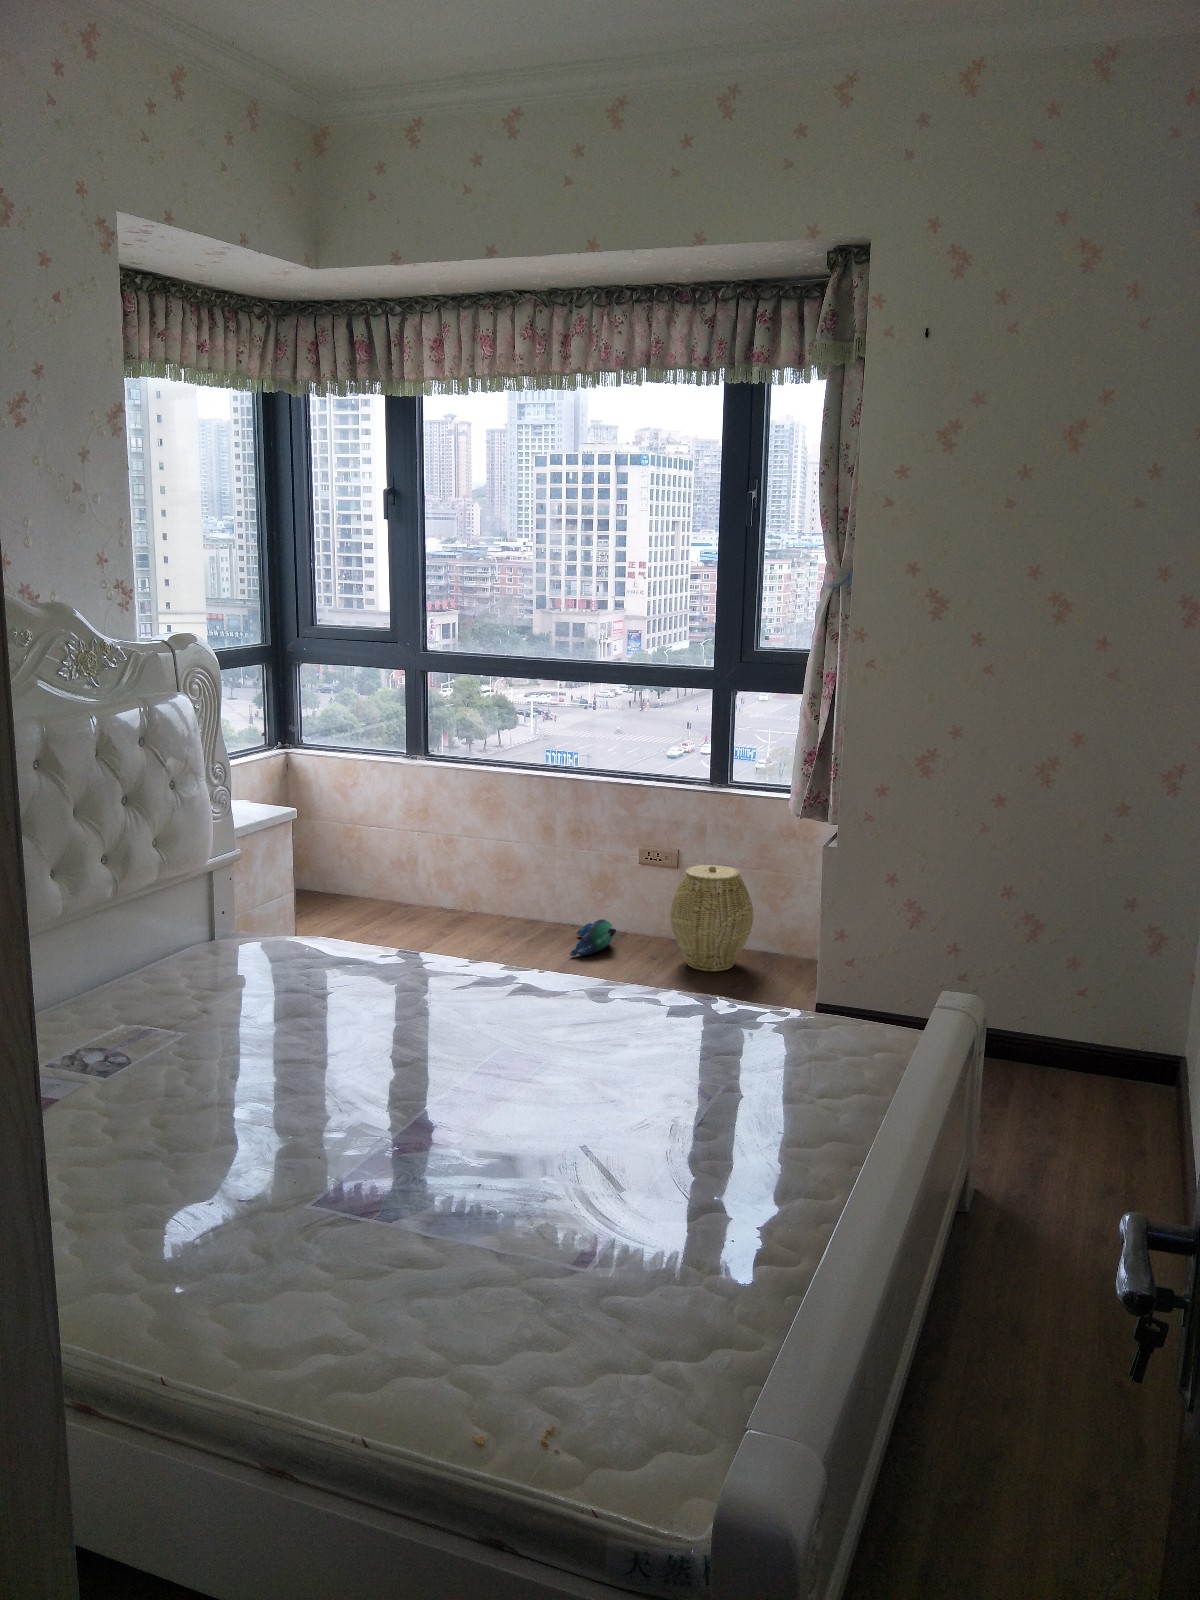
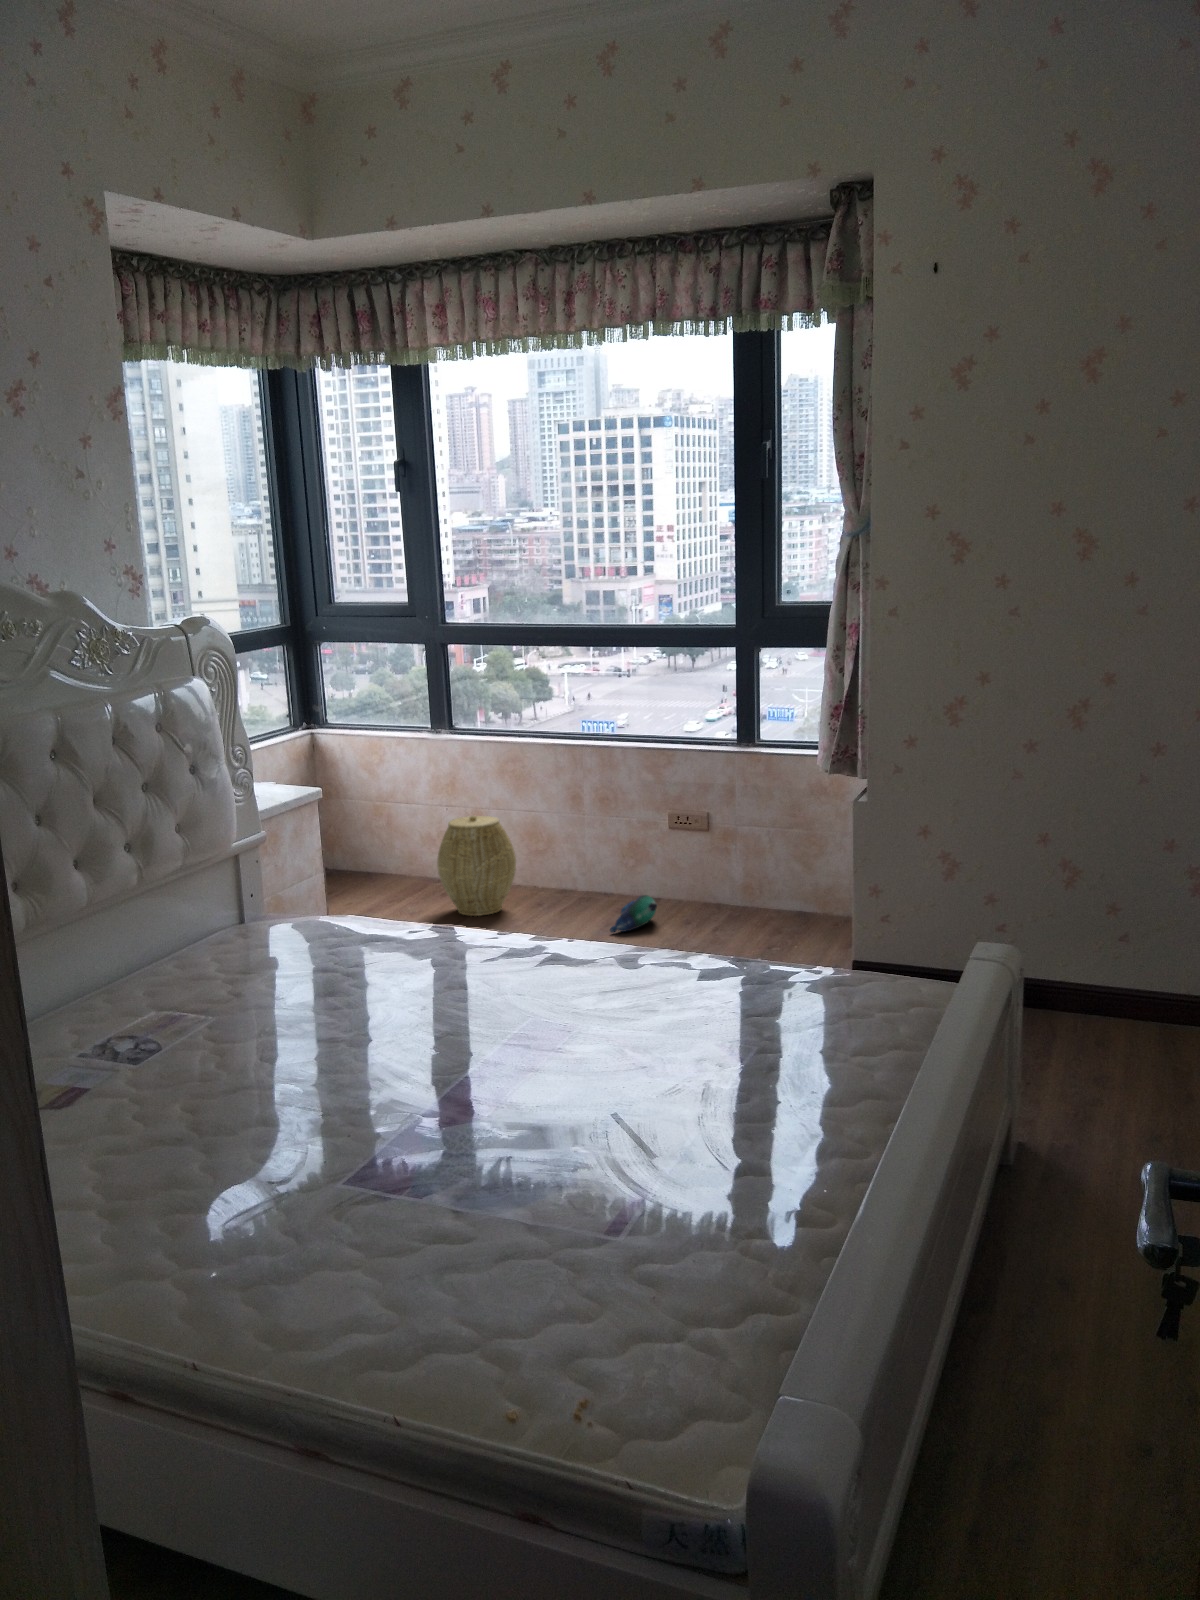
woven basket: present [670,865,753,971] -> present [437,816,516,916]

